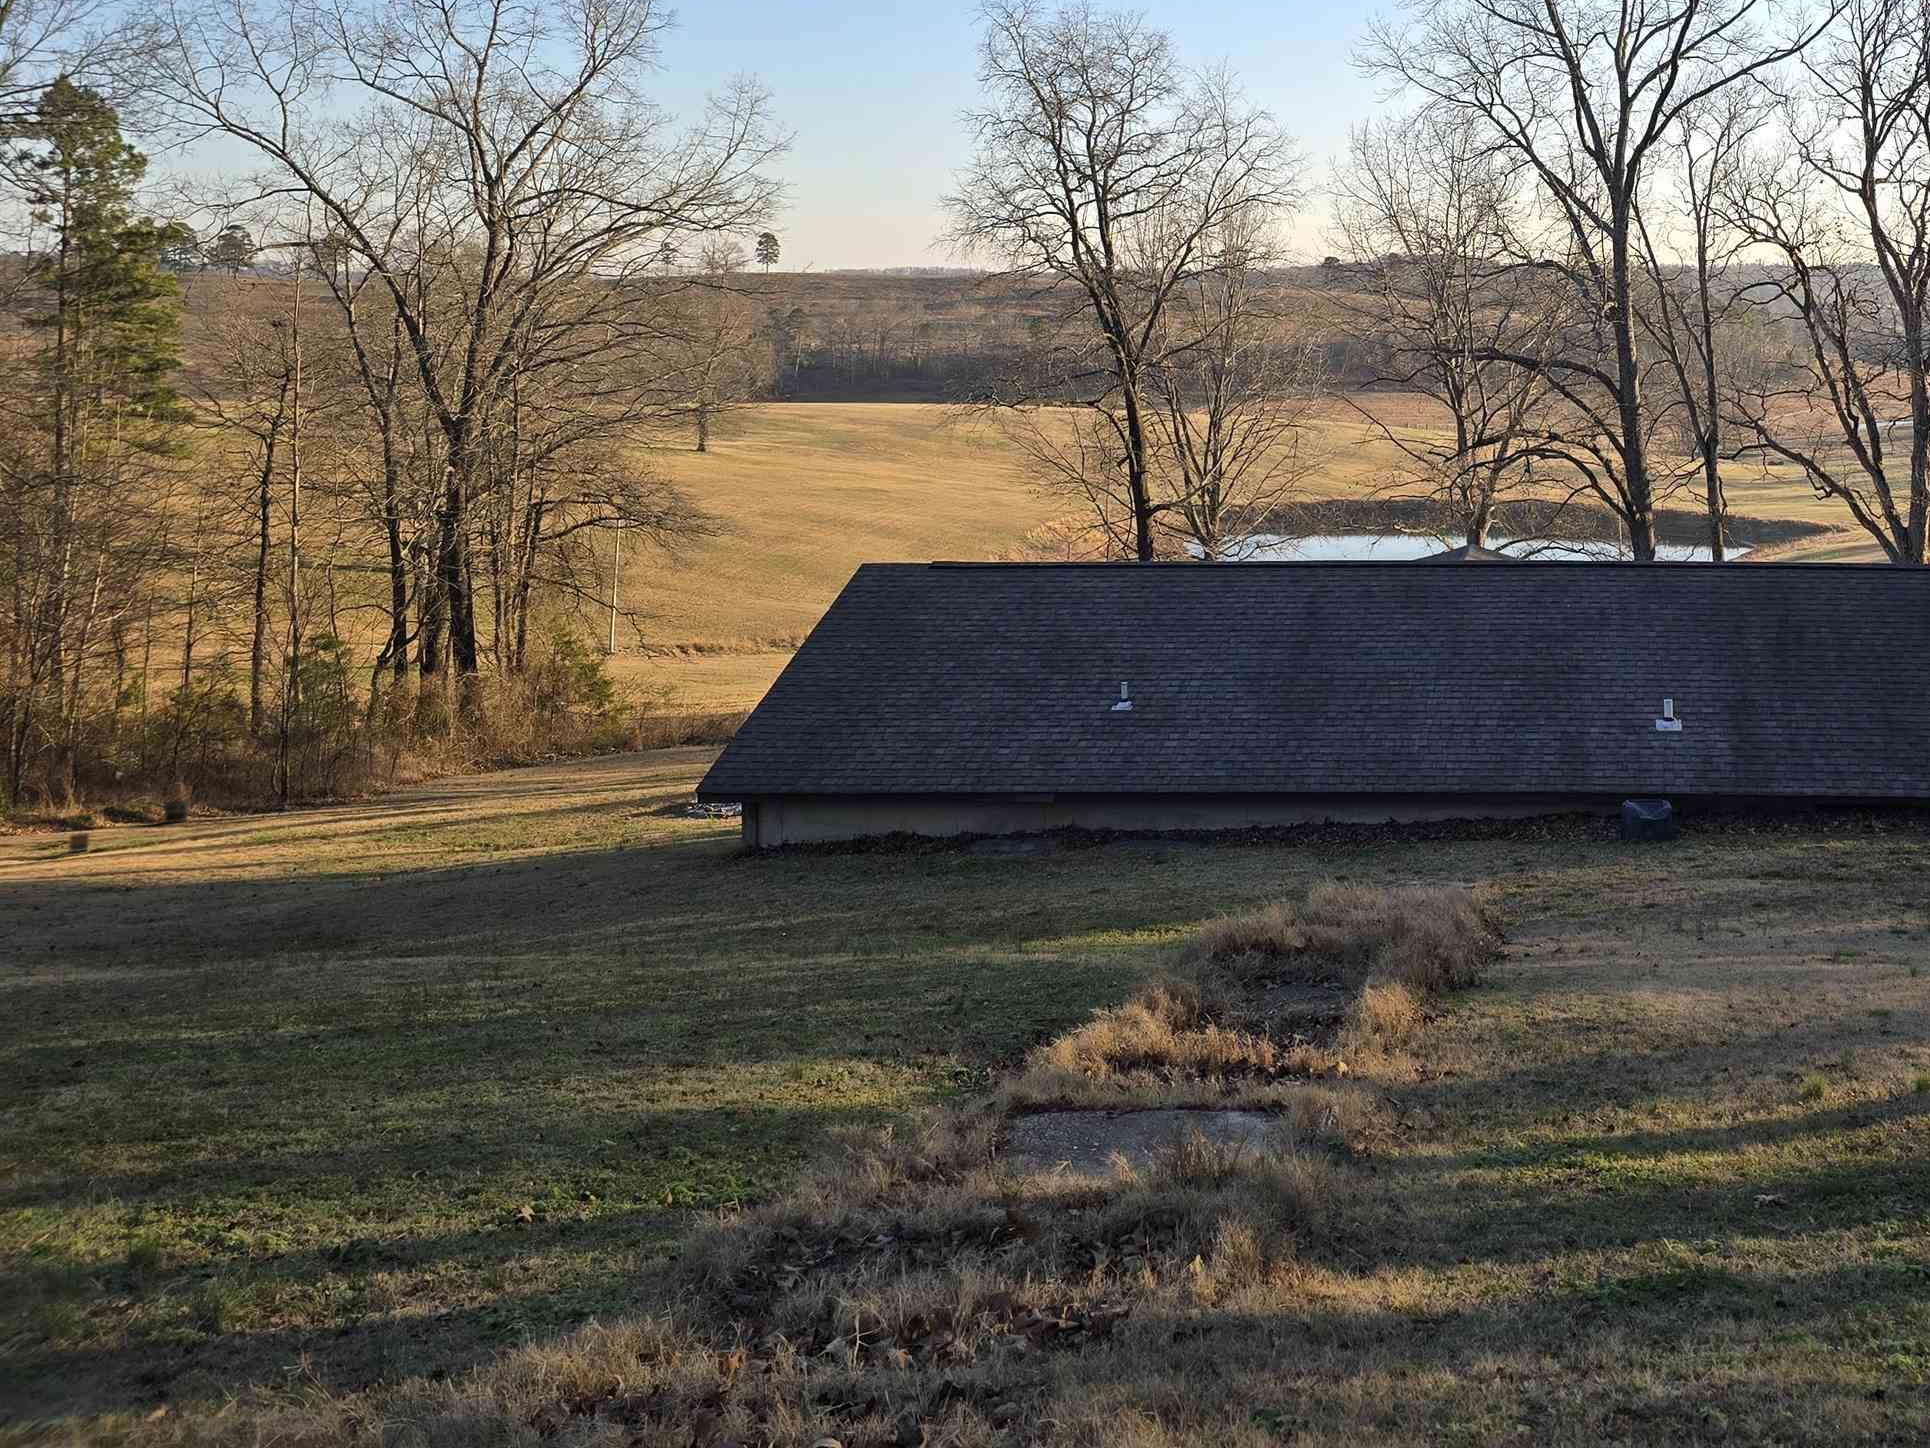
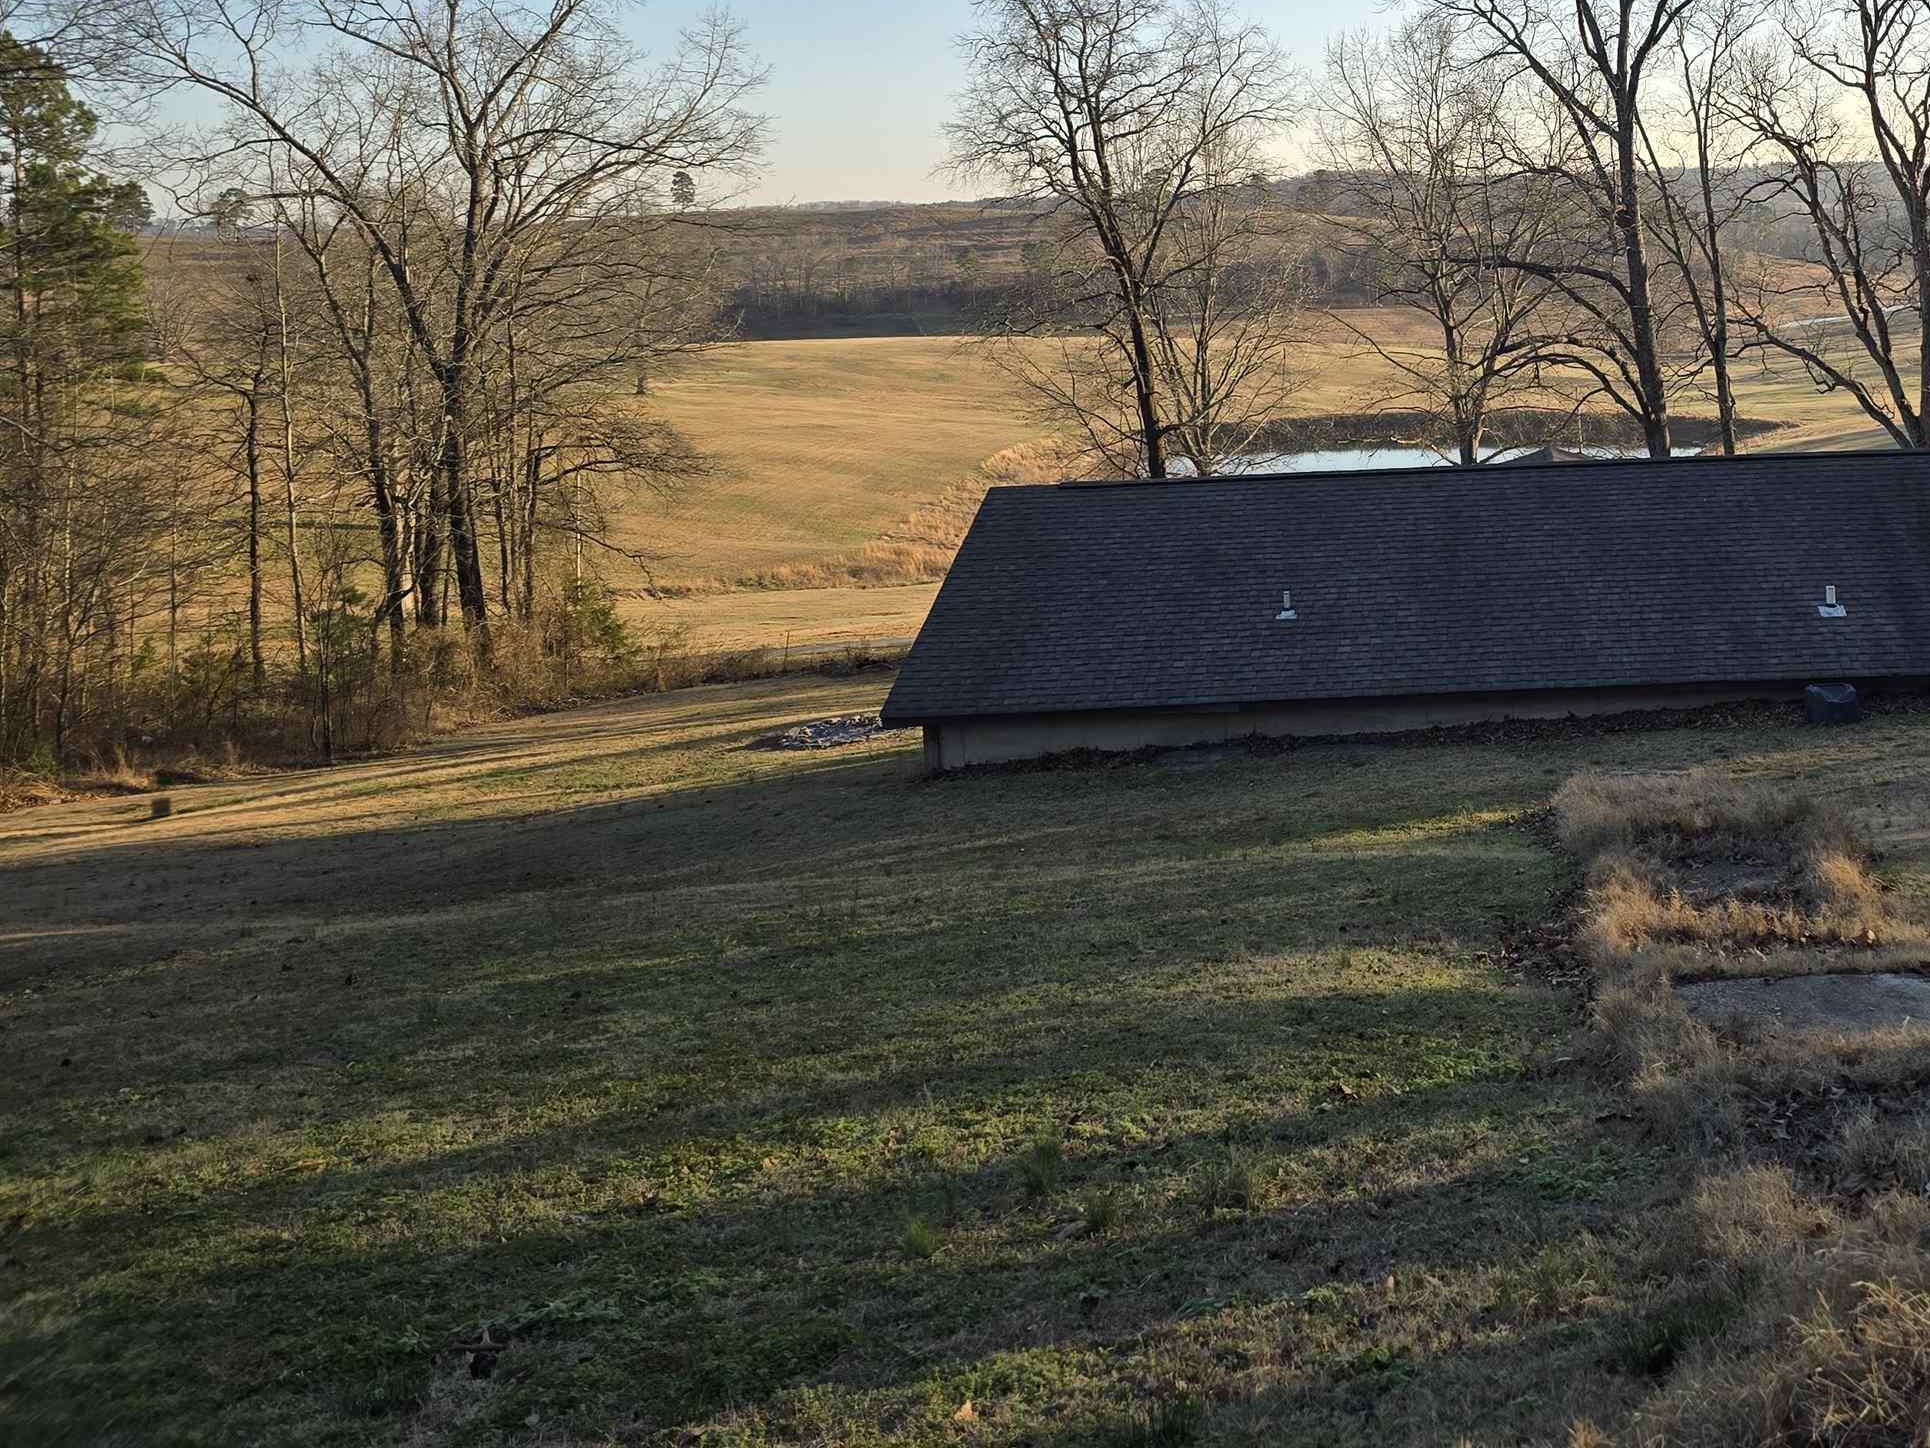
bucket: present [164,800,190,823] -> none [221,761,248,785]

